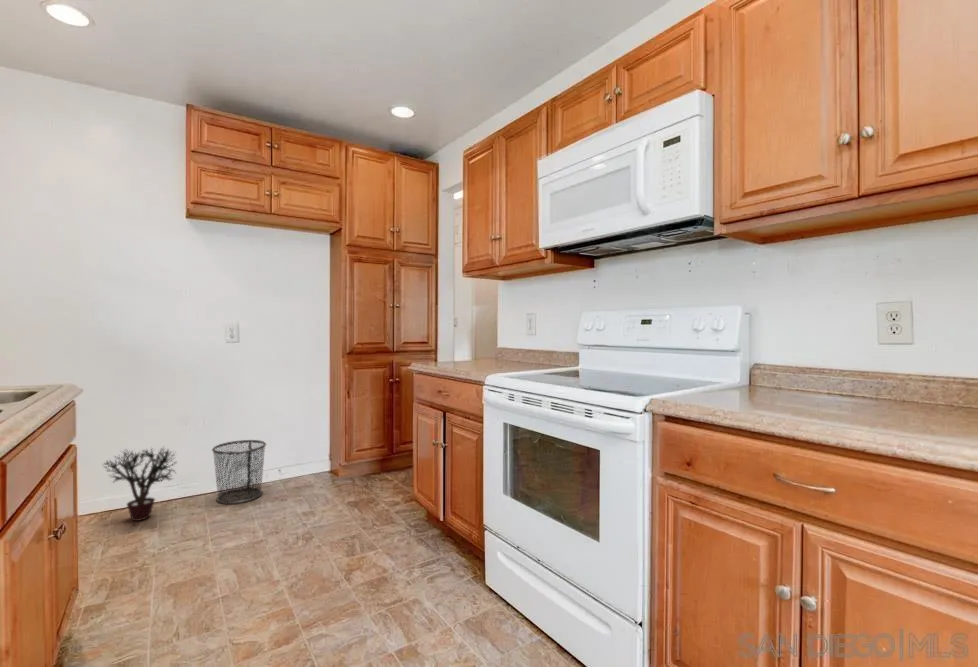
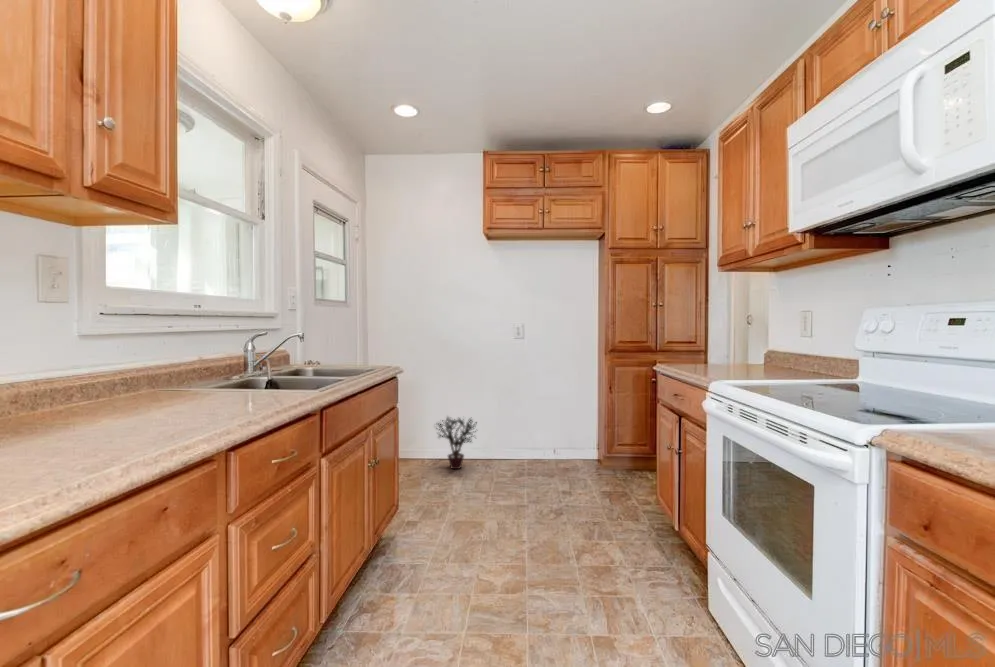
waste bin: present [212,440,266,504] -> none [502,420,541,471]

